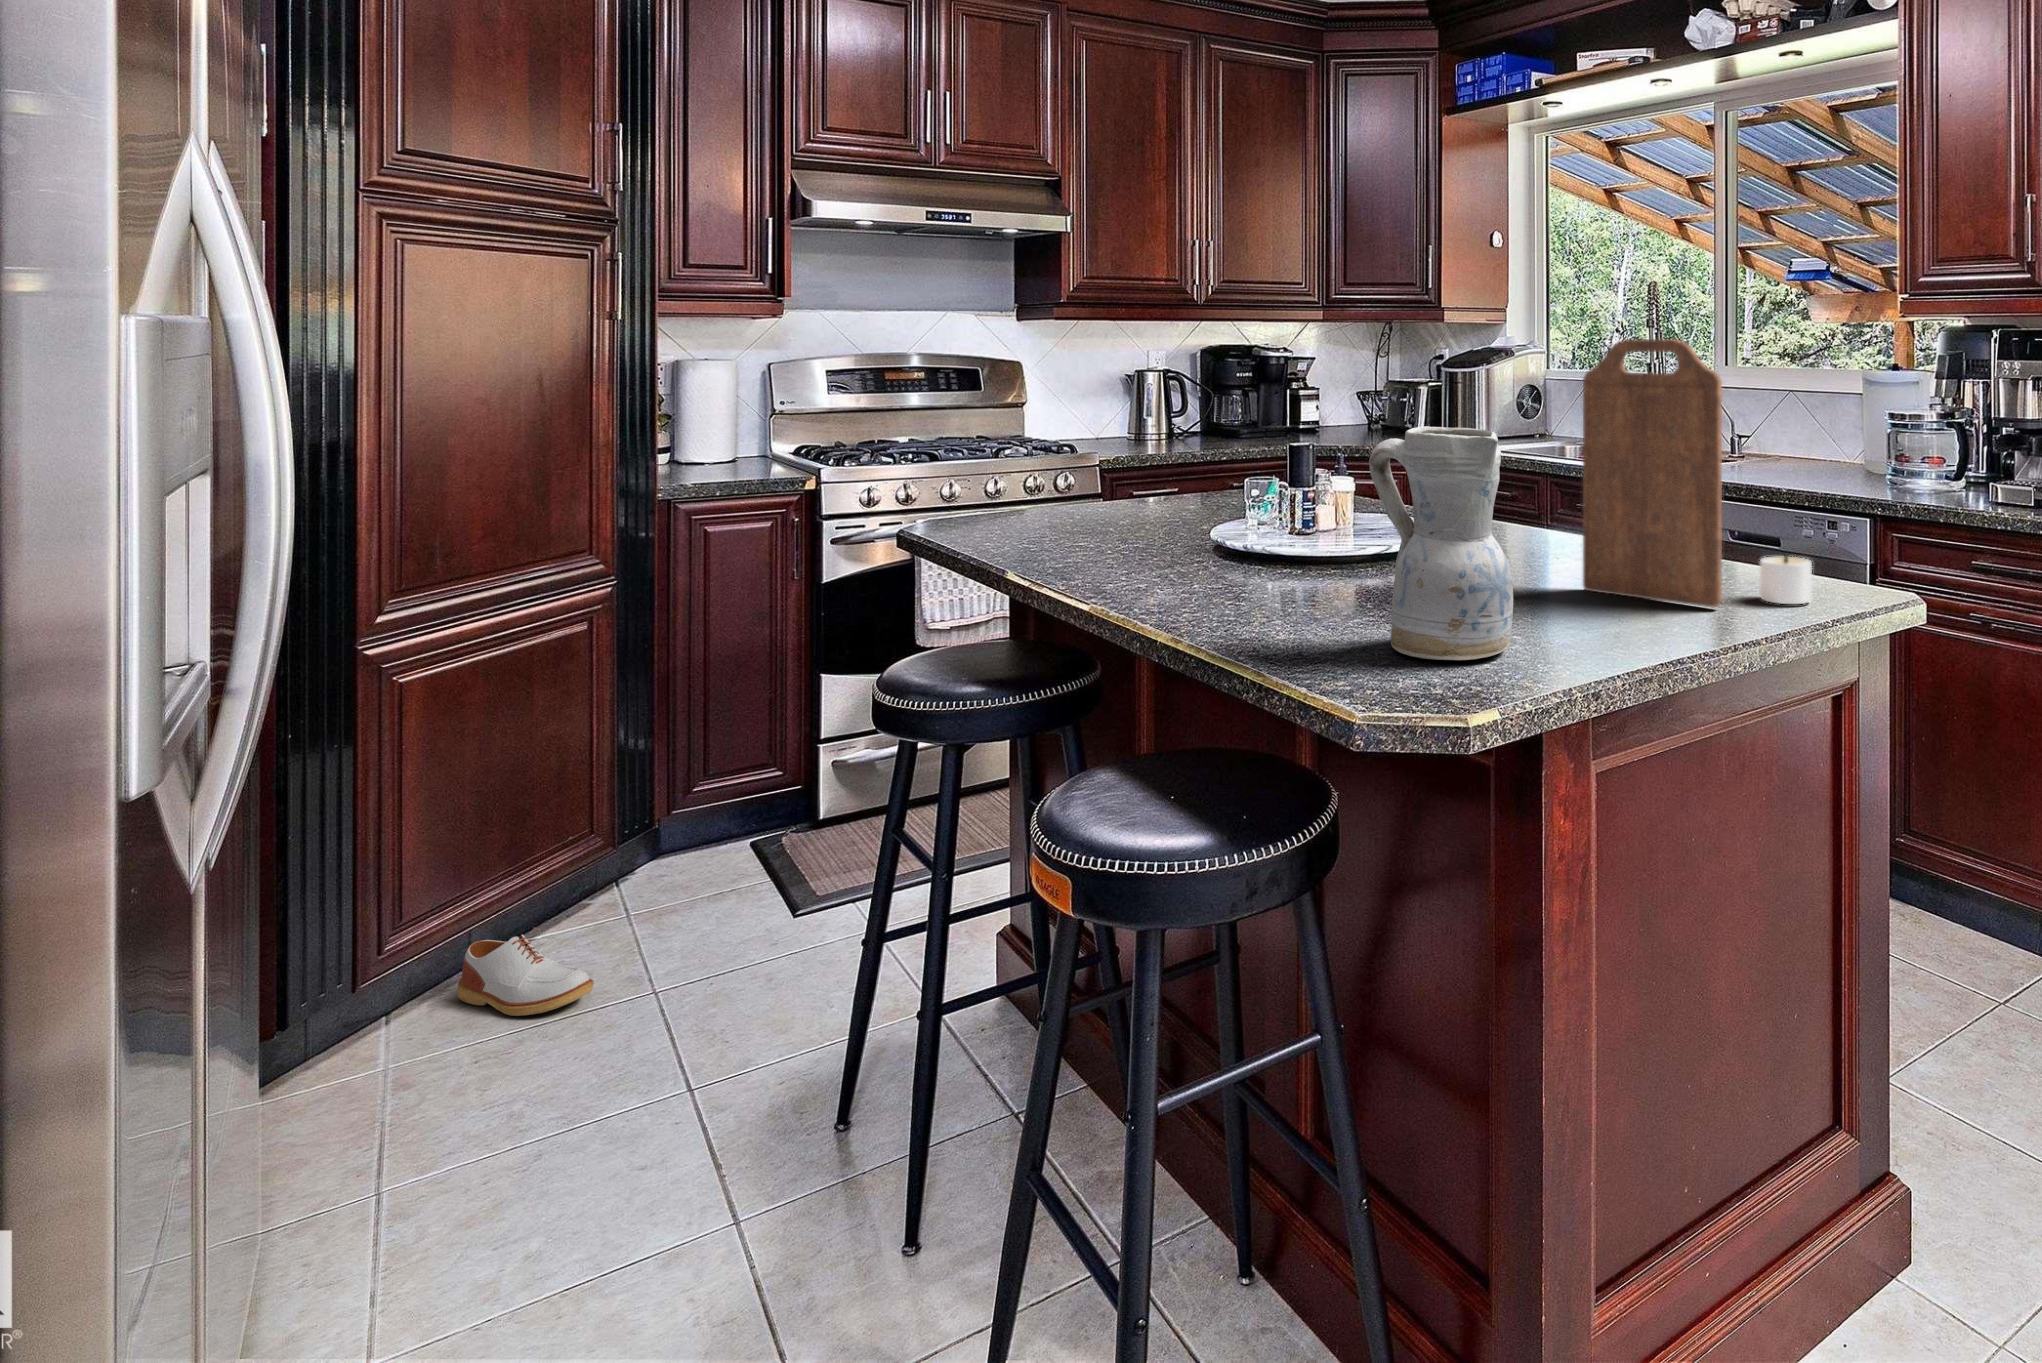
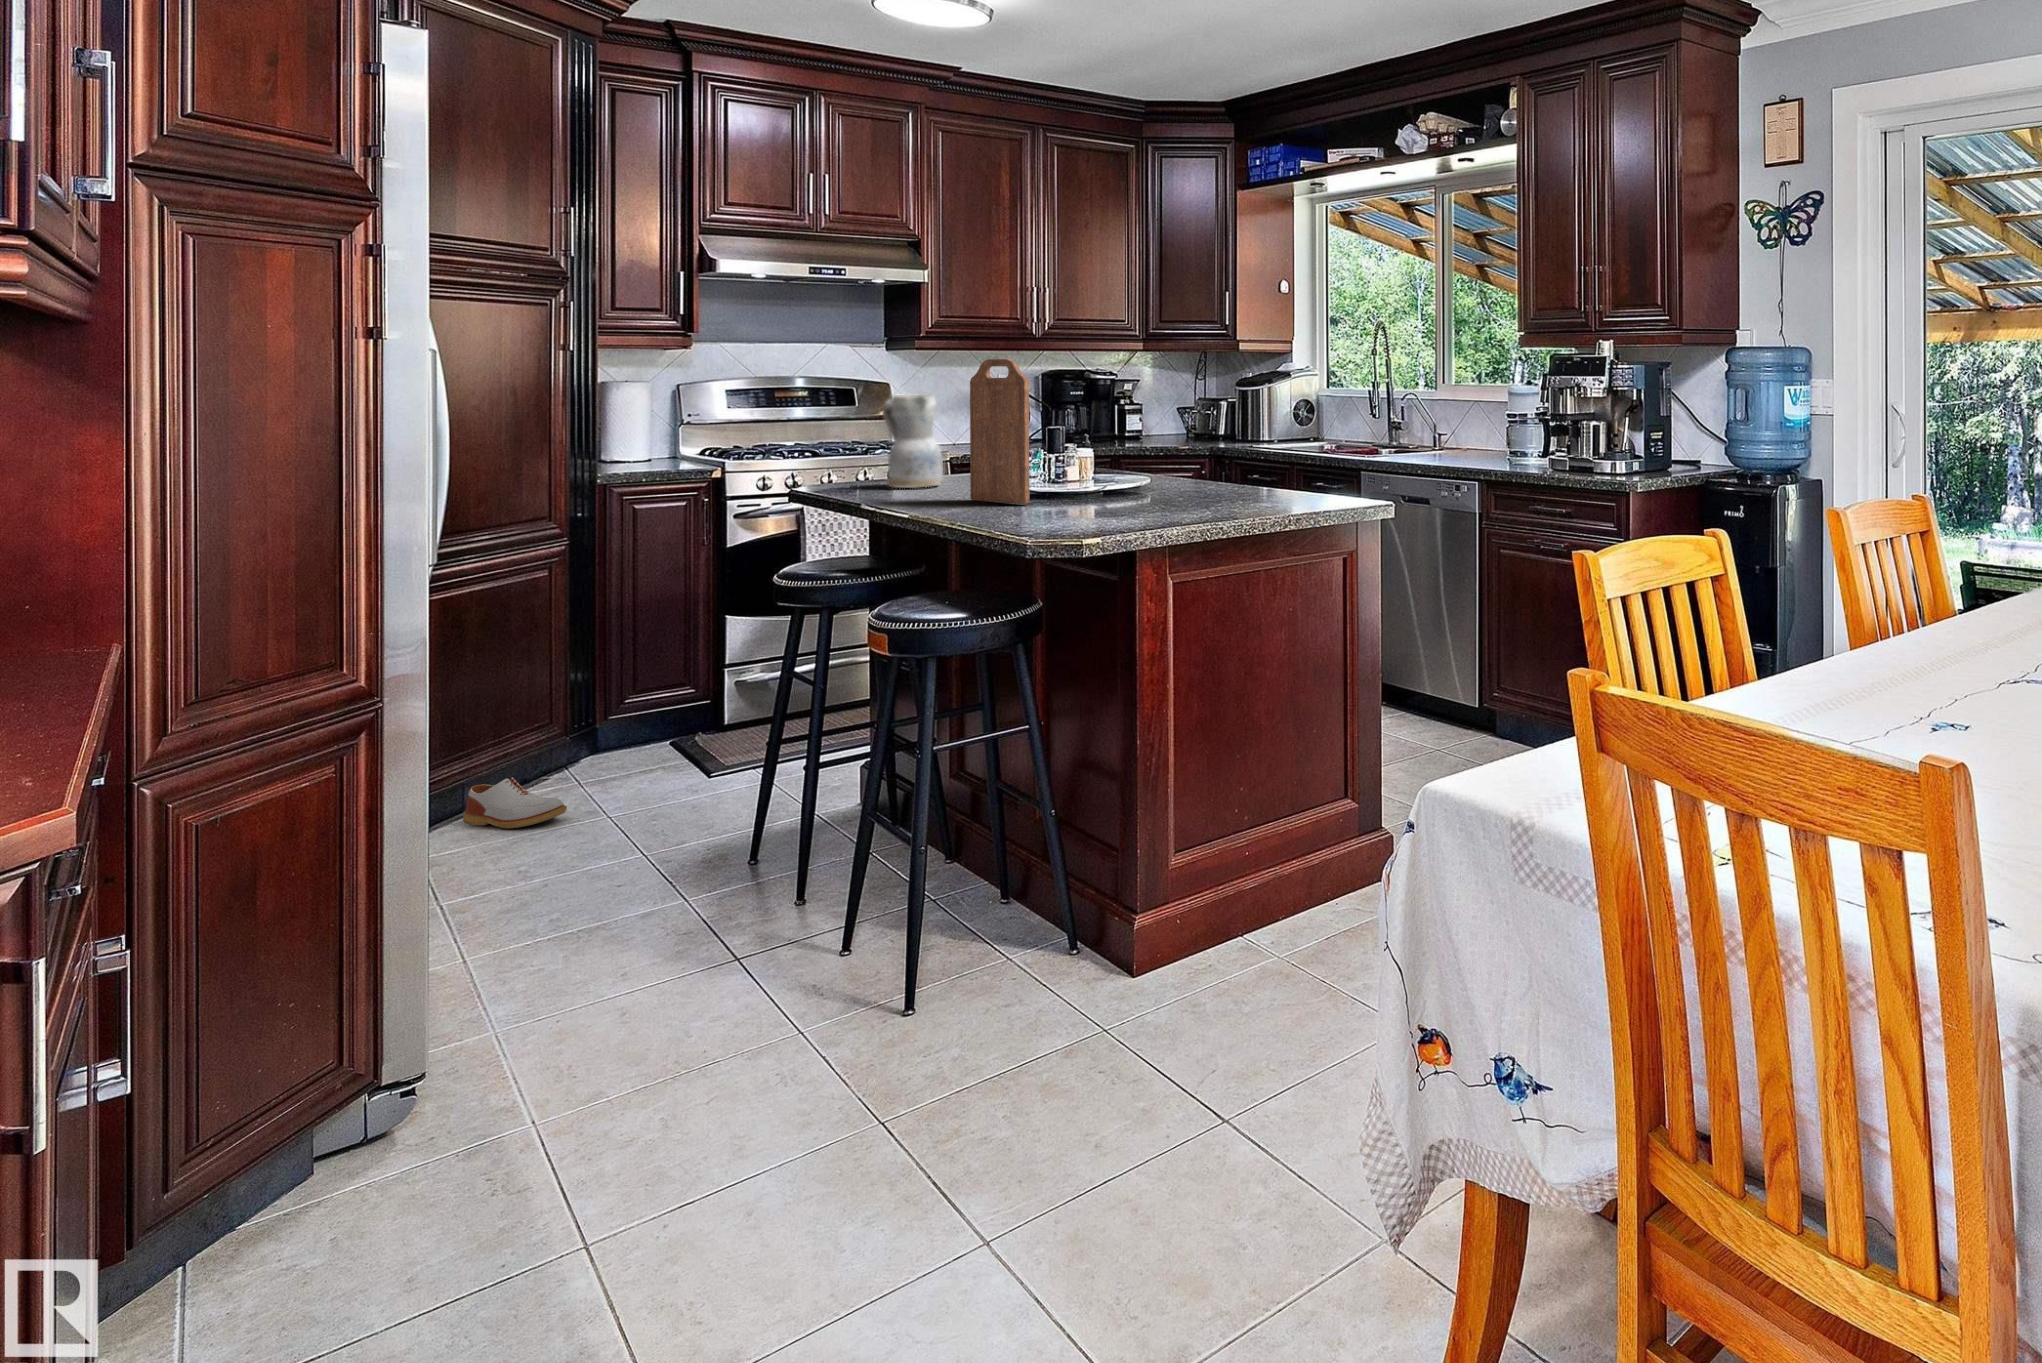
cutting board: present [1583,339,1722,607] -> present [970,359,1029,504]
ceramic pitcher: present [1369,426,1513,660] -> present [882,394,943,488]
candle: present [1760,556,1812,604] -> none [1299,480,1338,506]

